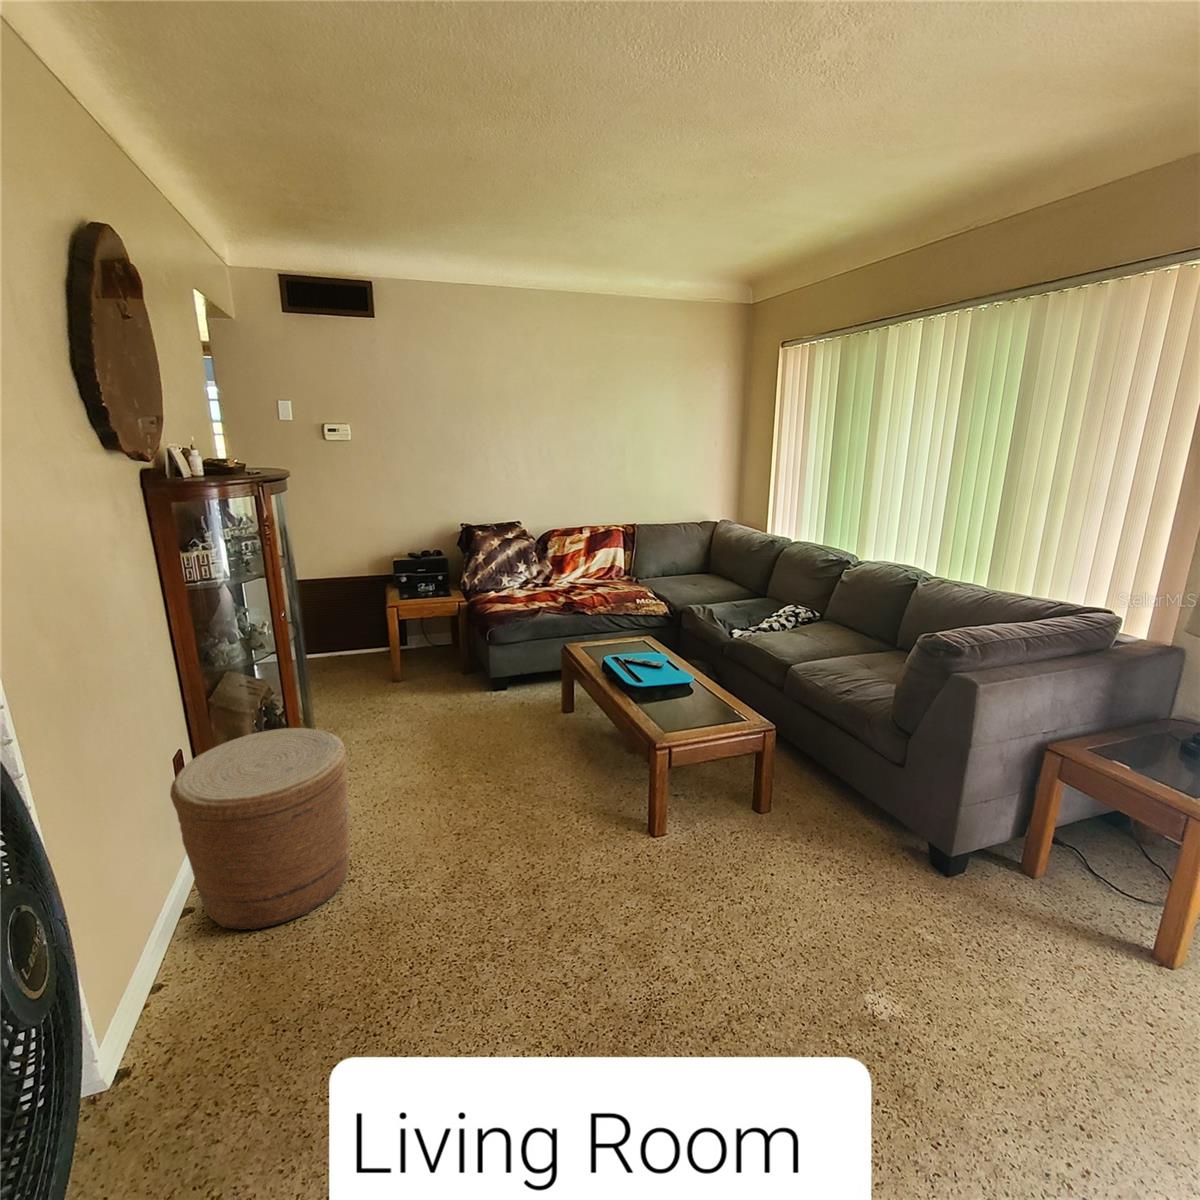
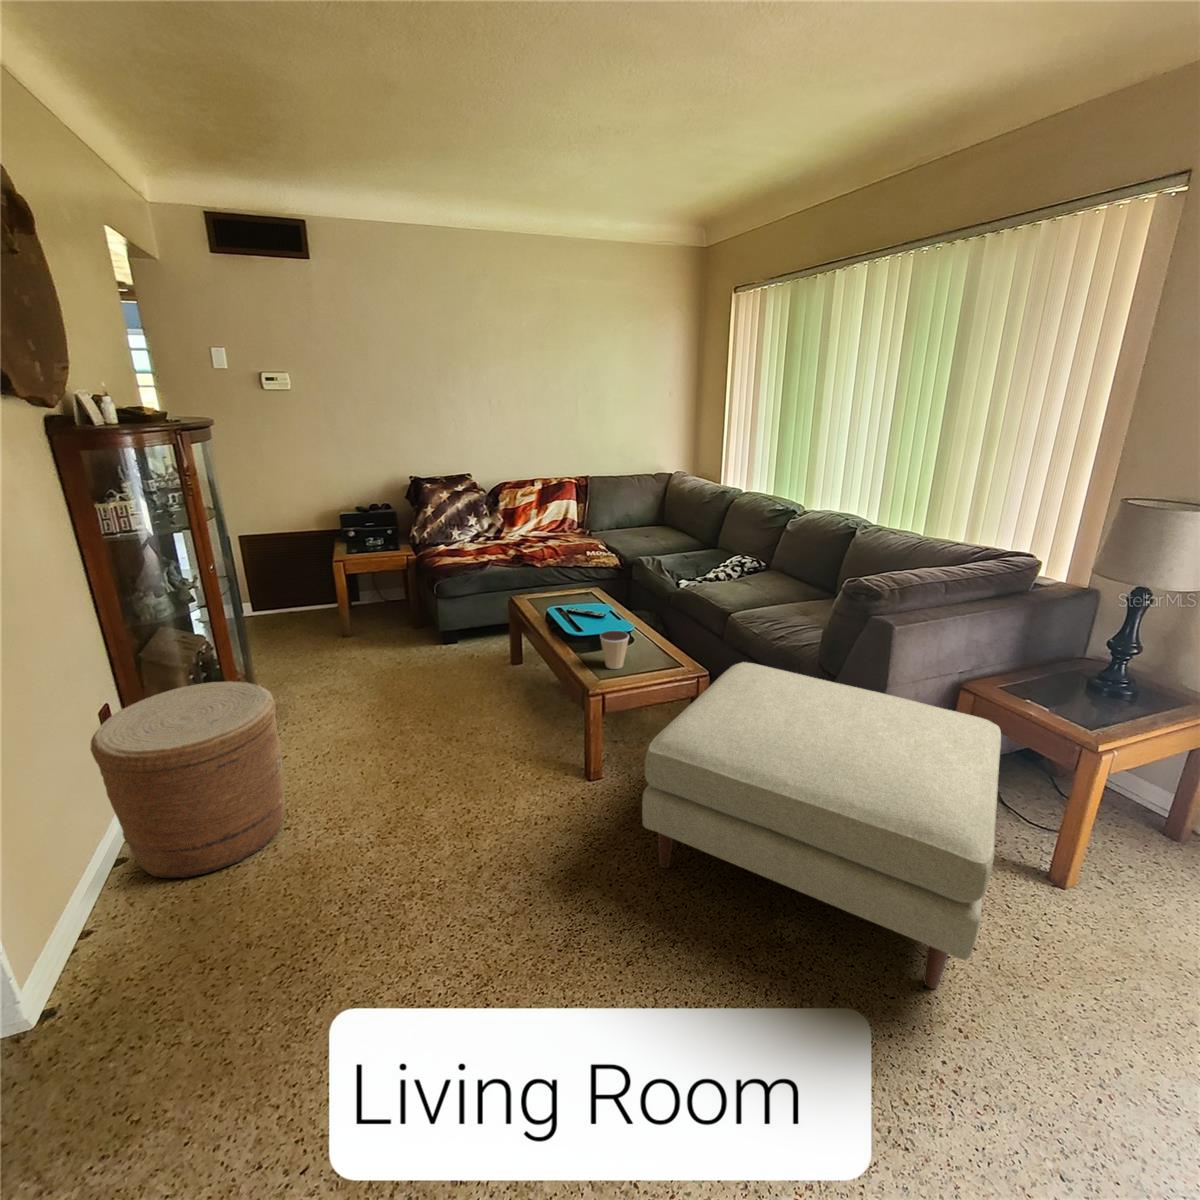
coffee cup: none [663,681,693,720] -> present [600,631,629,669]
ottoman: none [719,716,1116,1081] -> present [642,662,1001,989]

